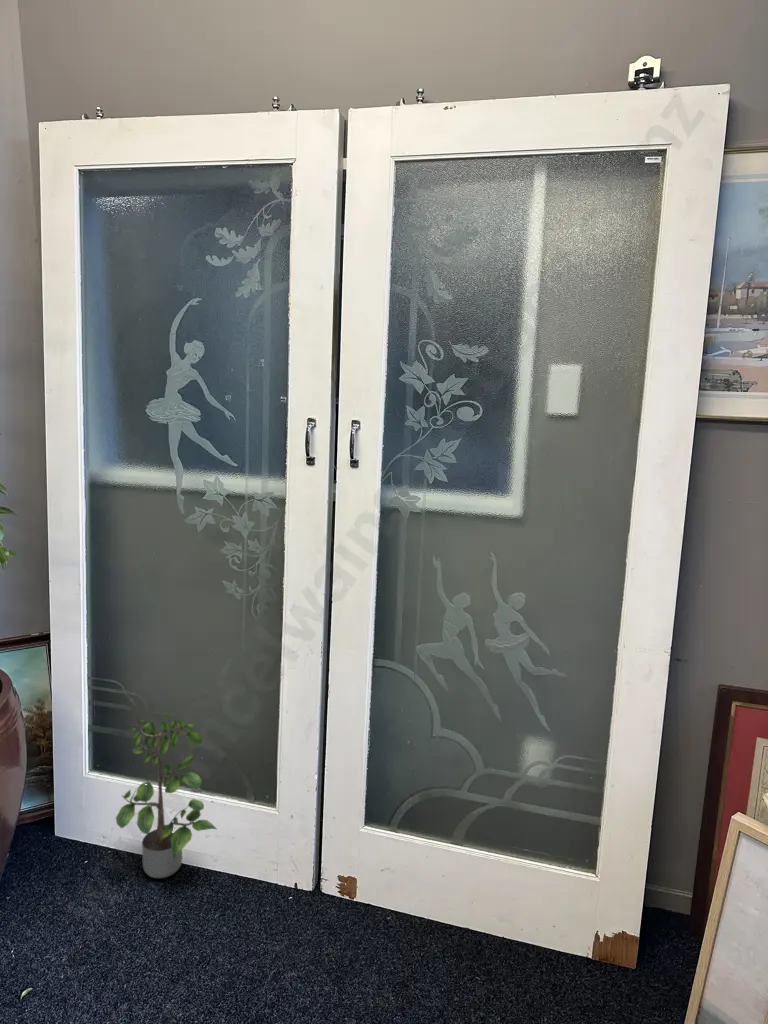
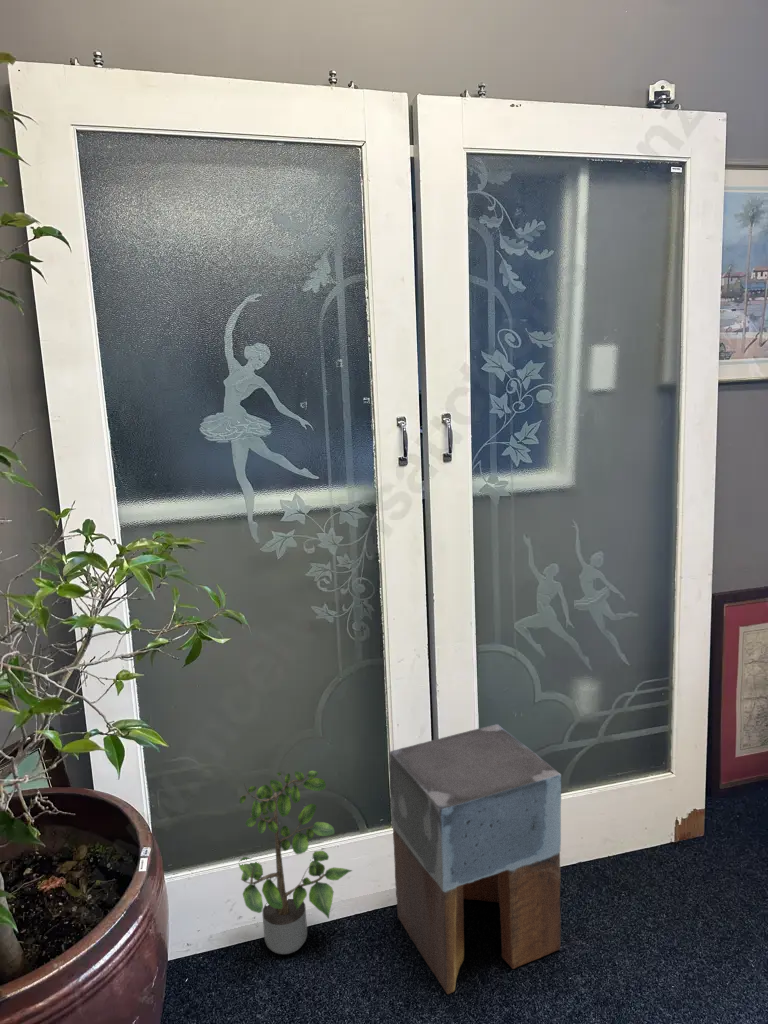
stool: none [218,731,375,992] -> present [389,724,561,994]

